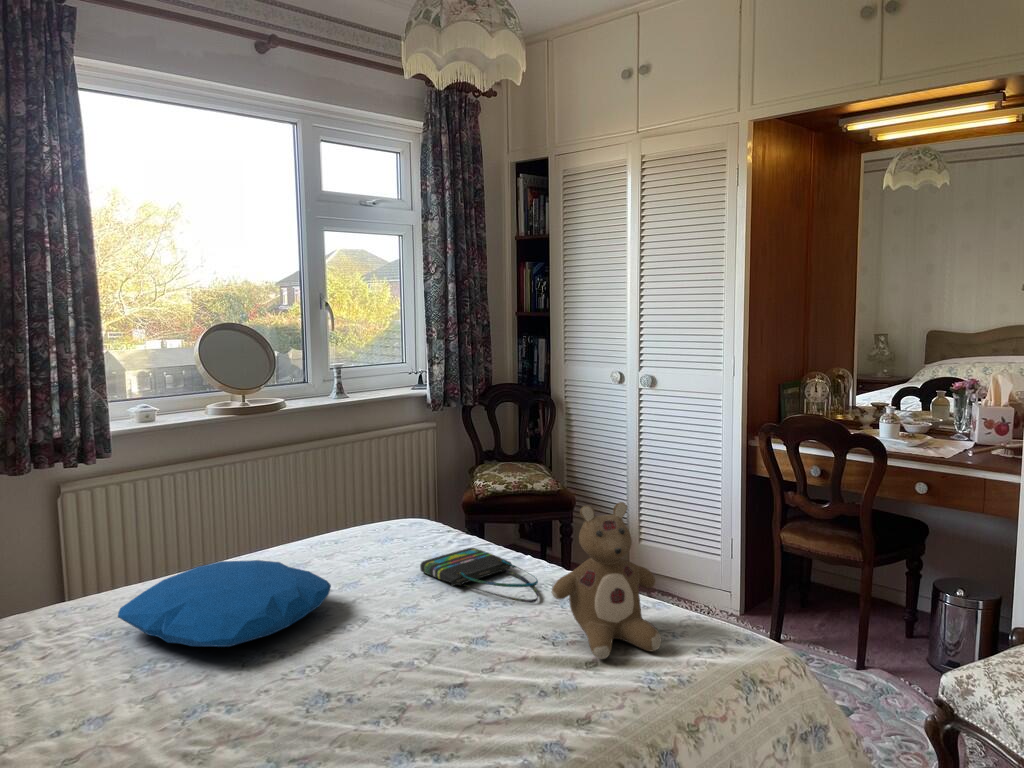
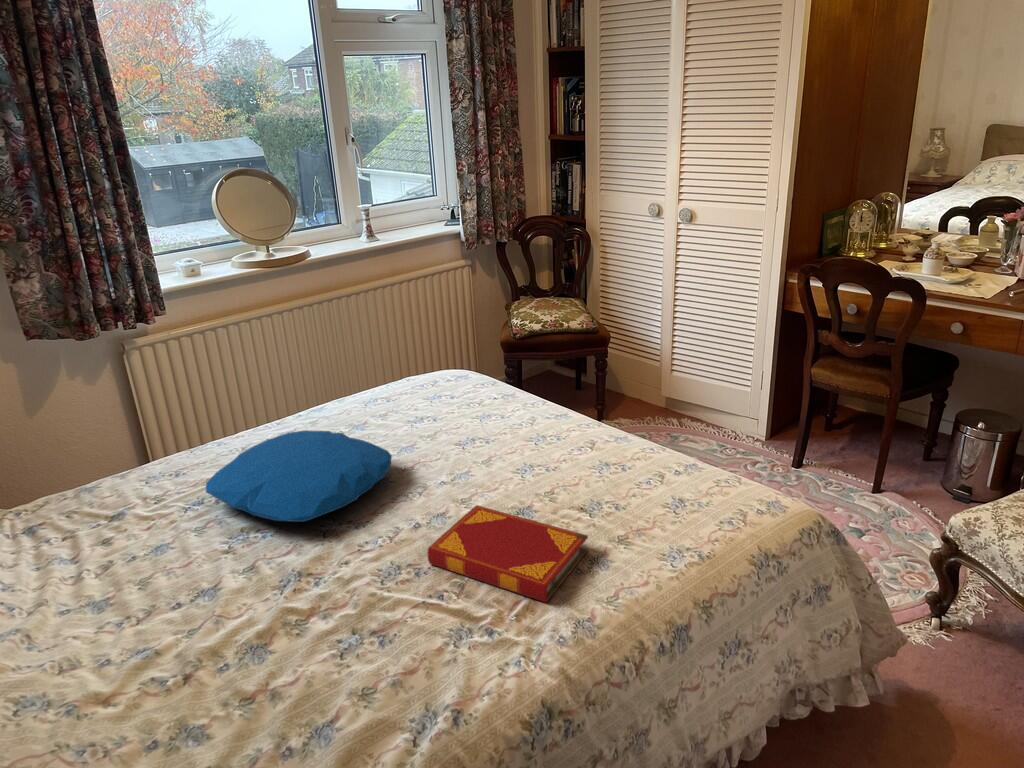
stuffed bear: present [552,502,661,659] -> none [596,386,697,529]
tote bag: present [420,548,538,603] -> none [470,408,582,467]
hardback book: none [359,633,541,731] -> present [427,505,588,602]

